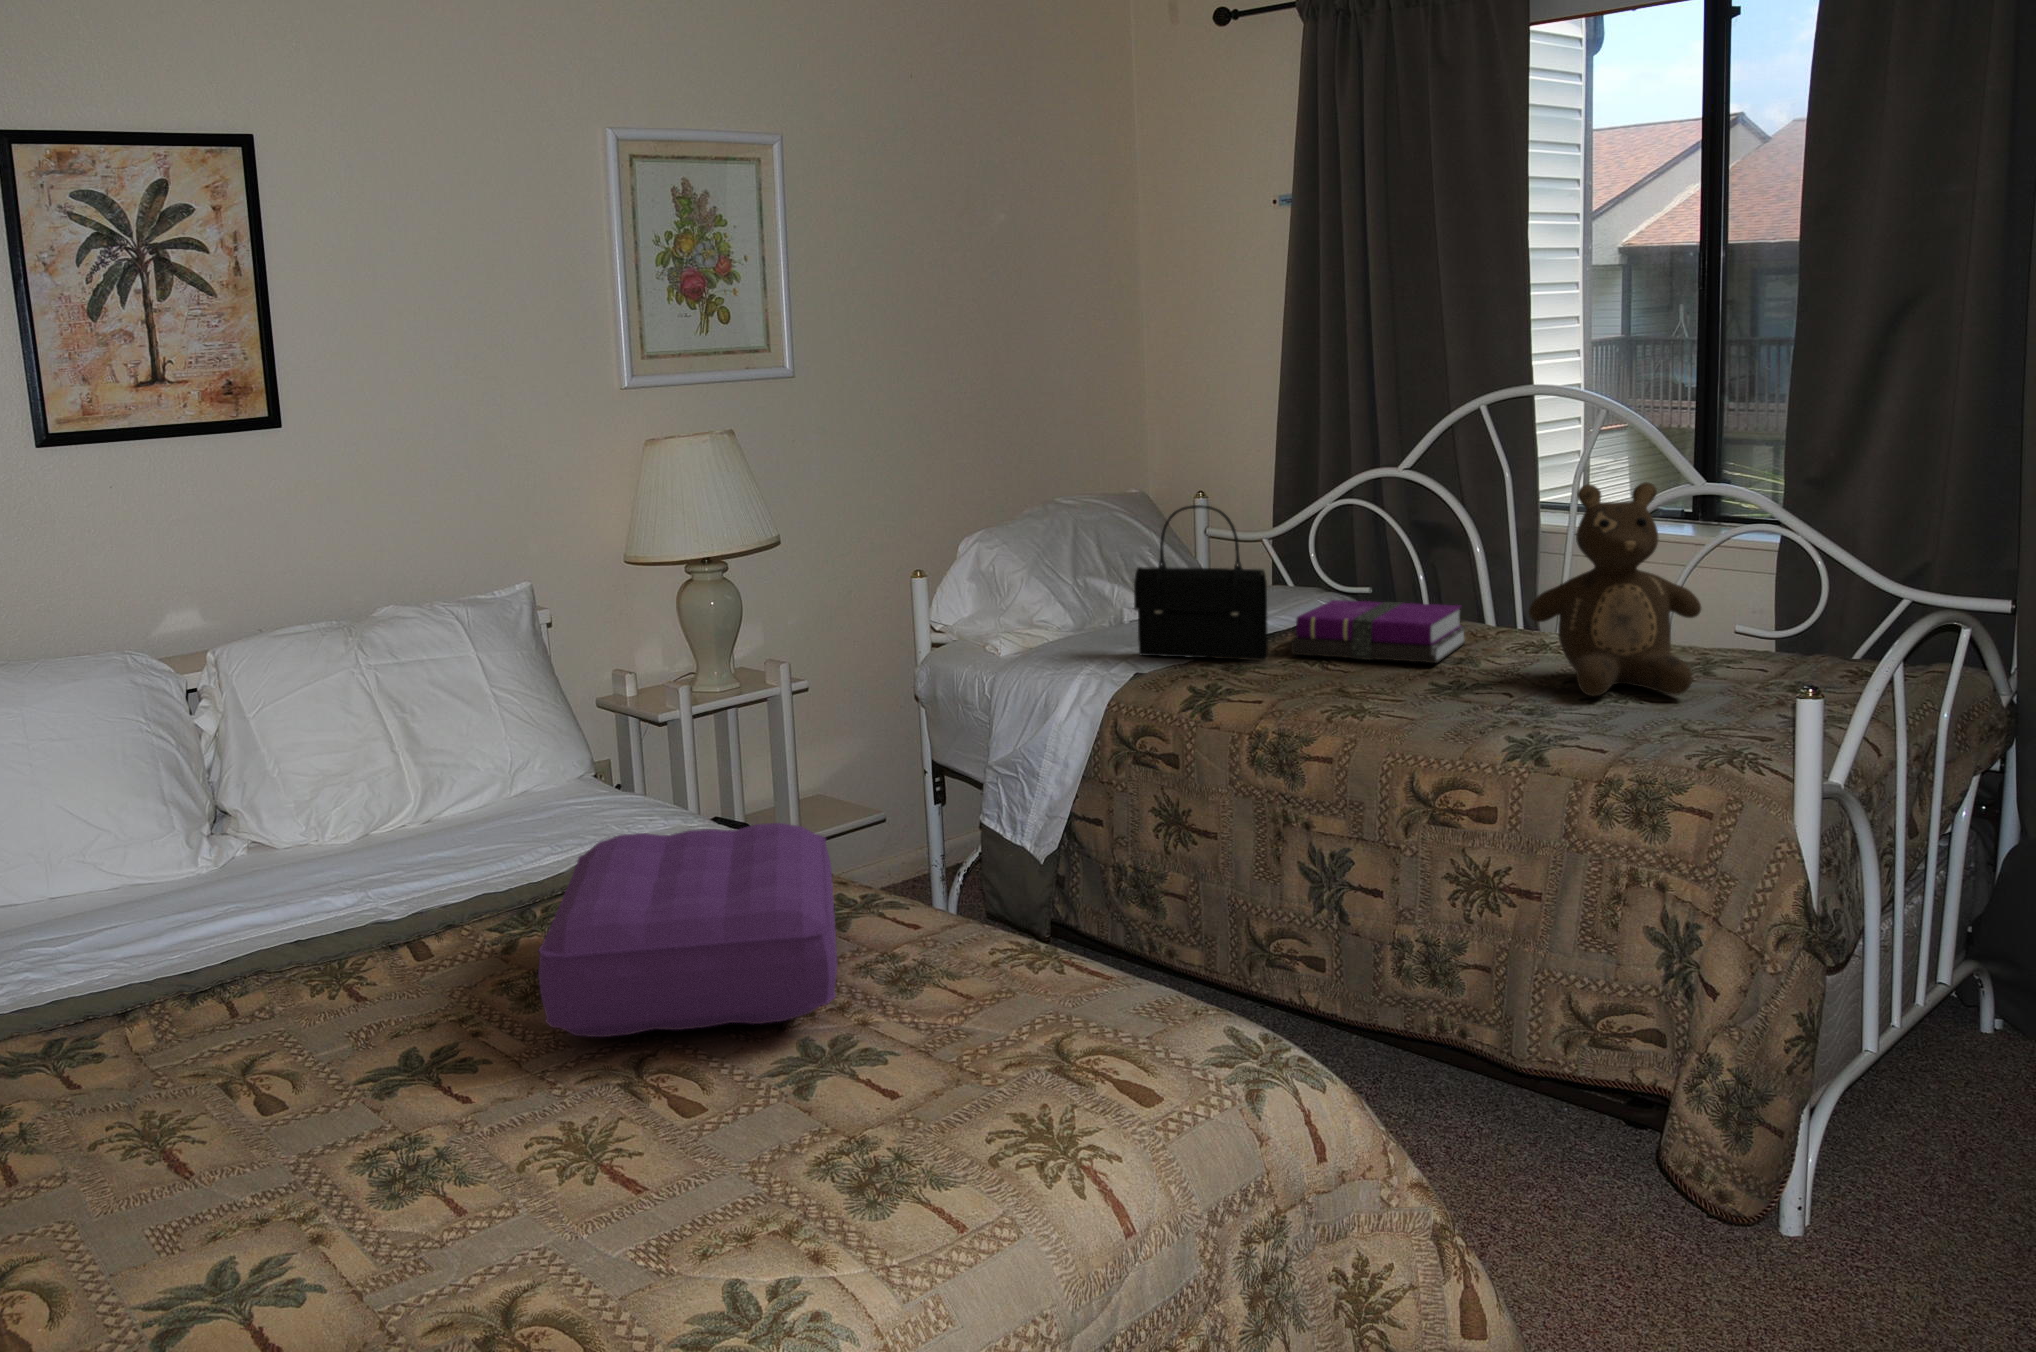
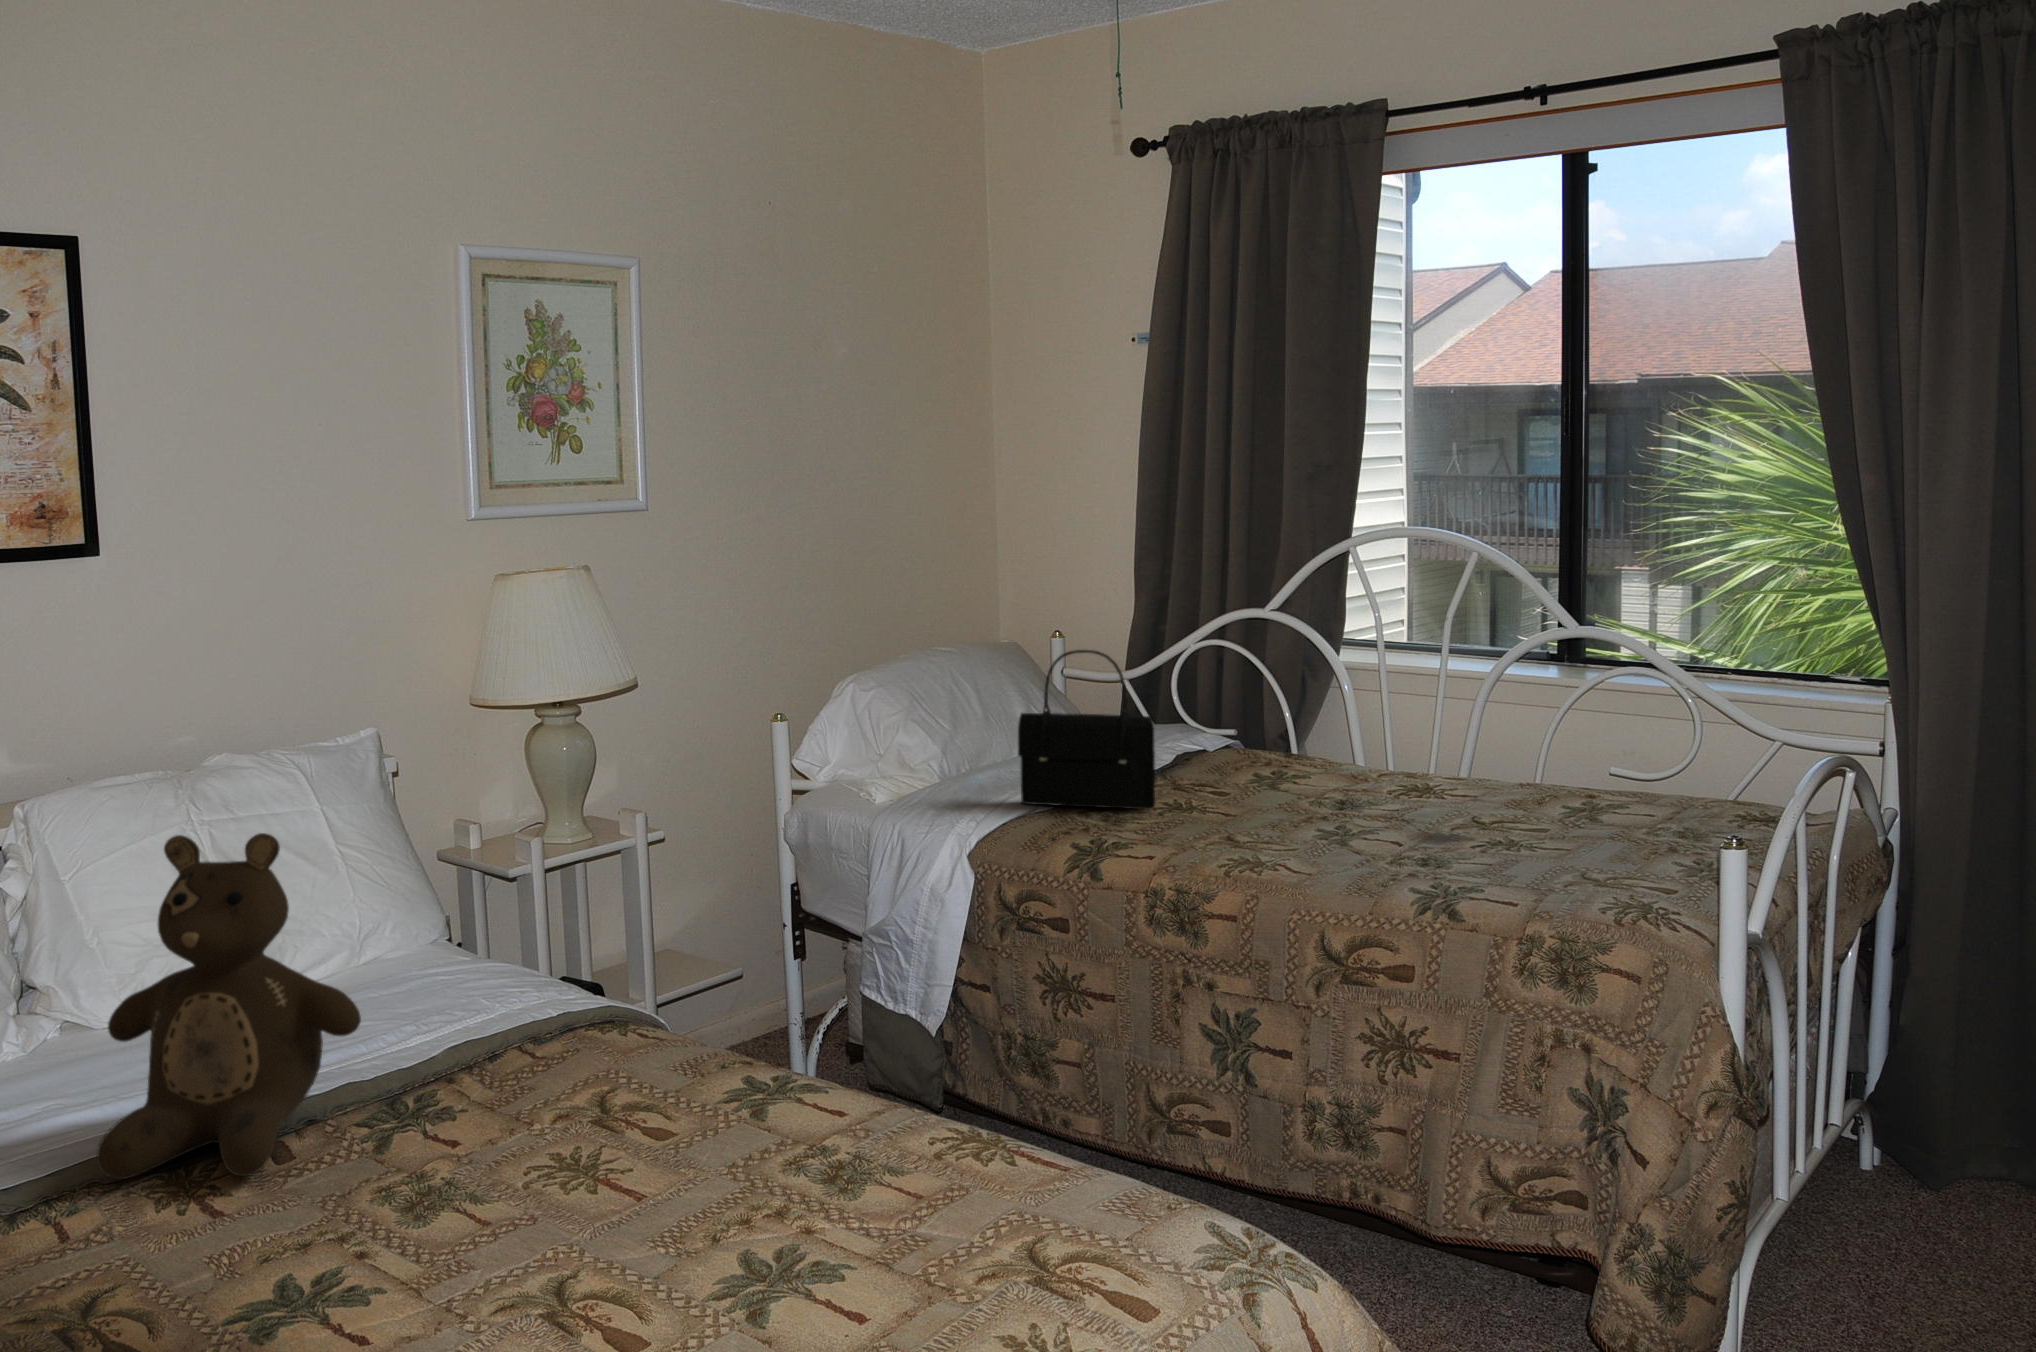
teddy bear: present [1529,482,1701,696] -> present [97,833,361,1179]
notebook: present [1291,600,1466,663] -> none [1178,746,1349,812]
pillow: present [538,823,838,1037] -> none [443,1002,780,1260]

